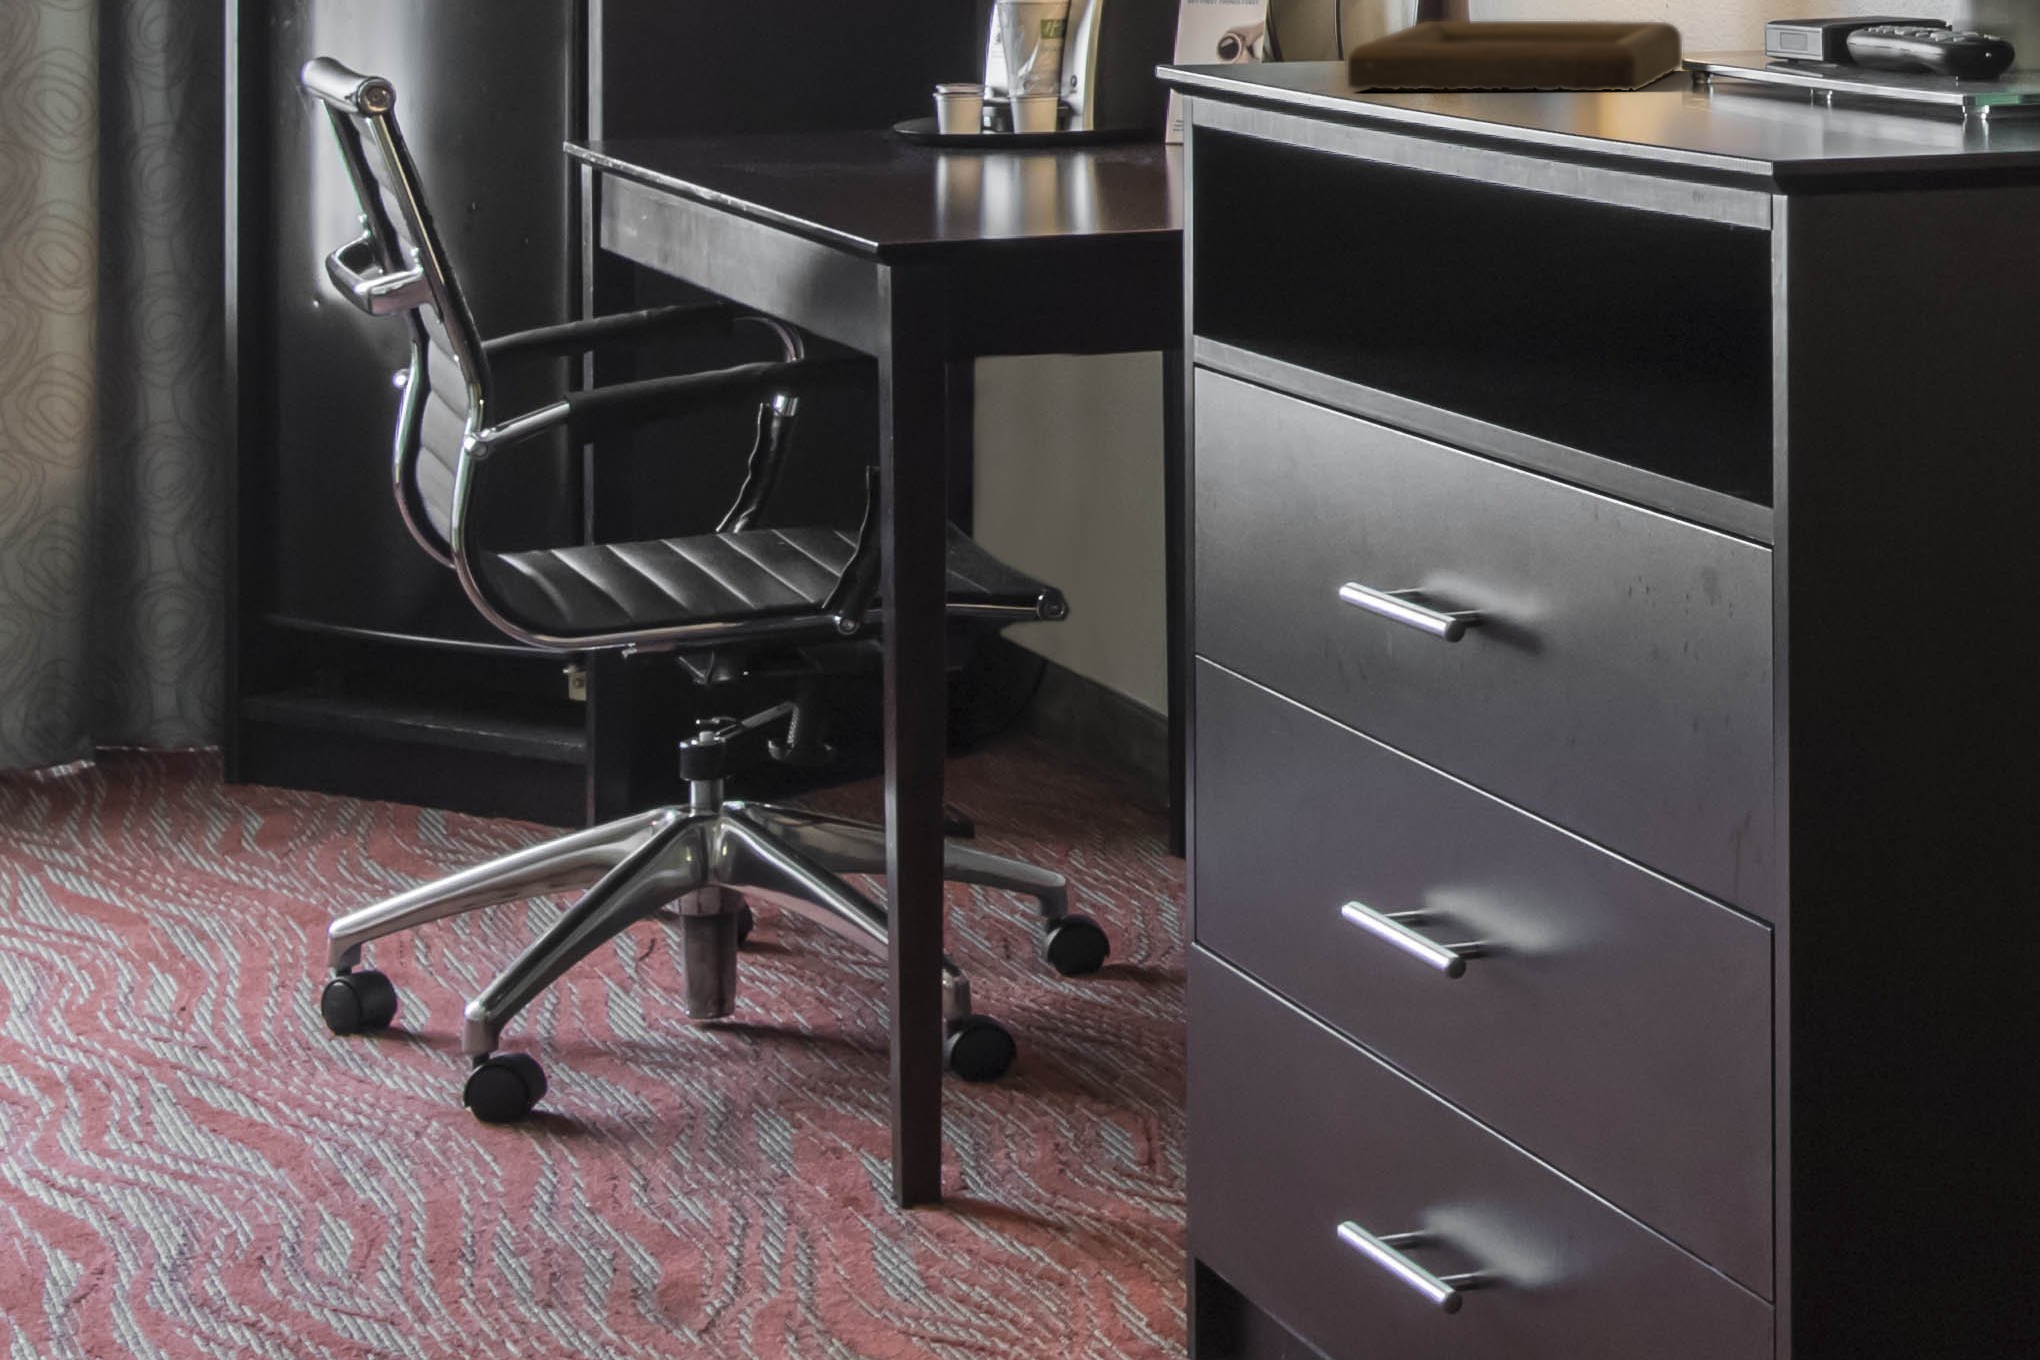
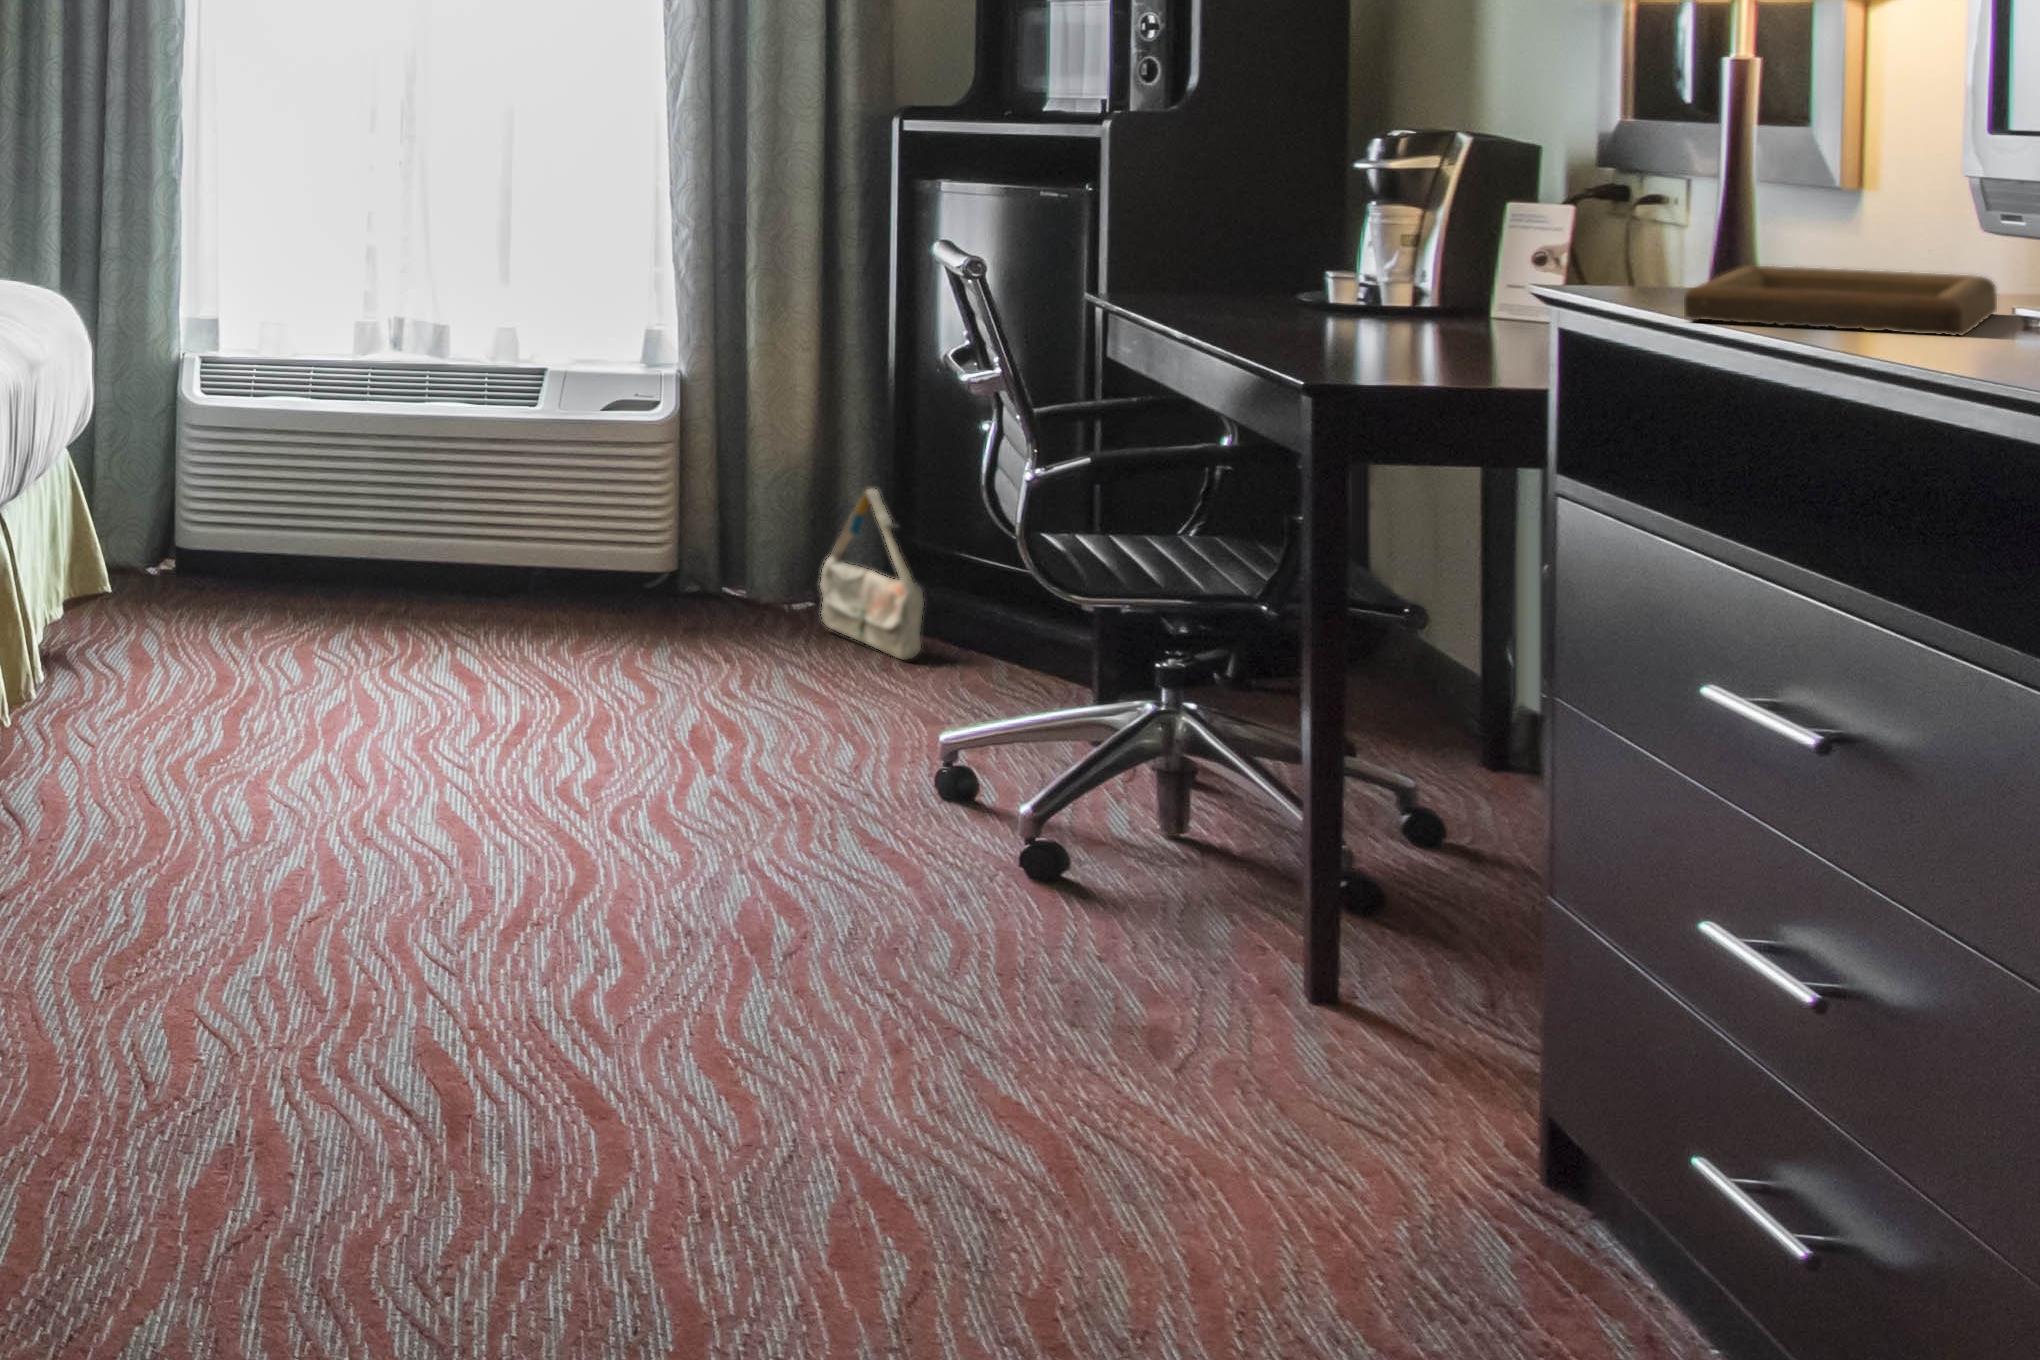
bag: none [117,517,305,810] -> present [820,489,924,660]

